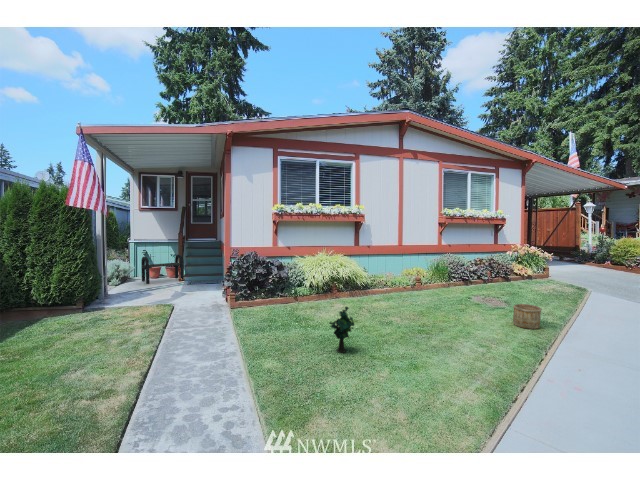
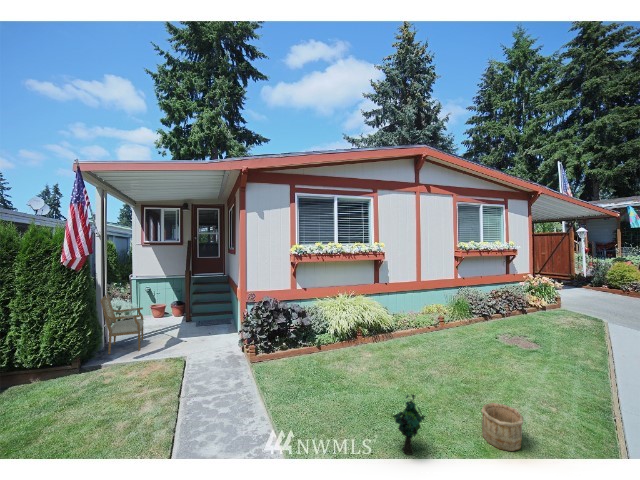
chair: none [100,249,139,302] -> present [100,294,144,355]
bench: present [141,255,184,284] -> none [145,289,190,324]
wooden bucket: present [513,304,542,329] -> present [481,403,523,451]

